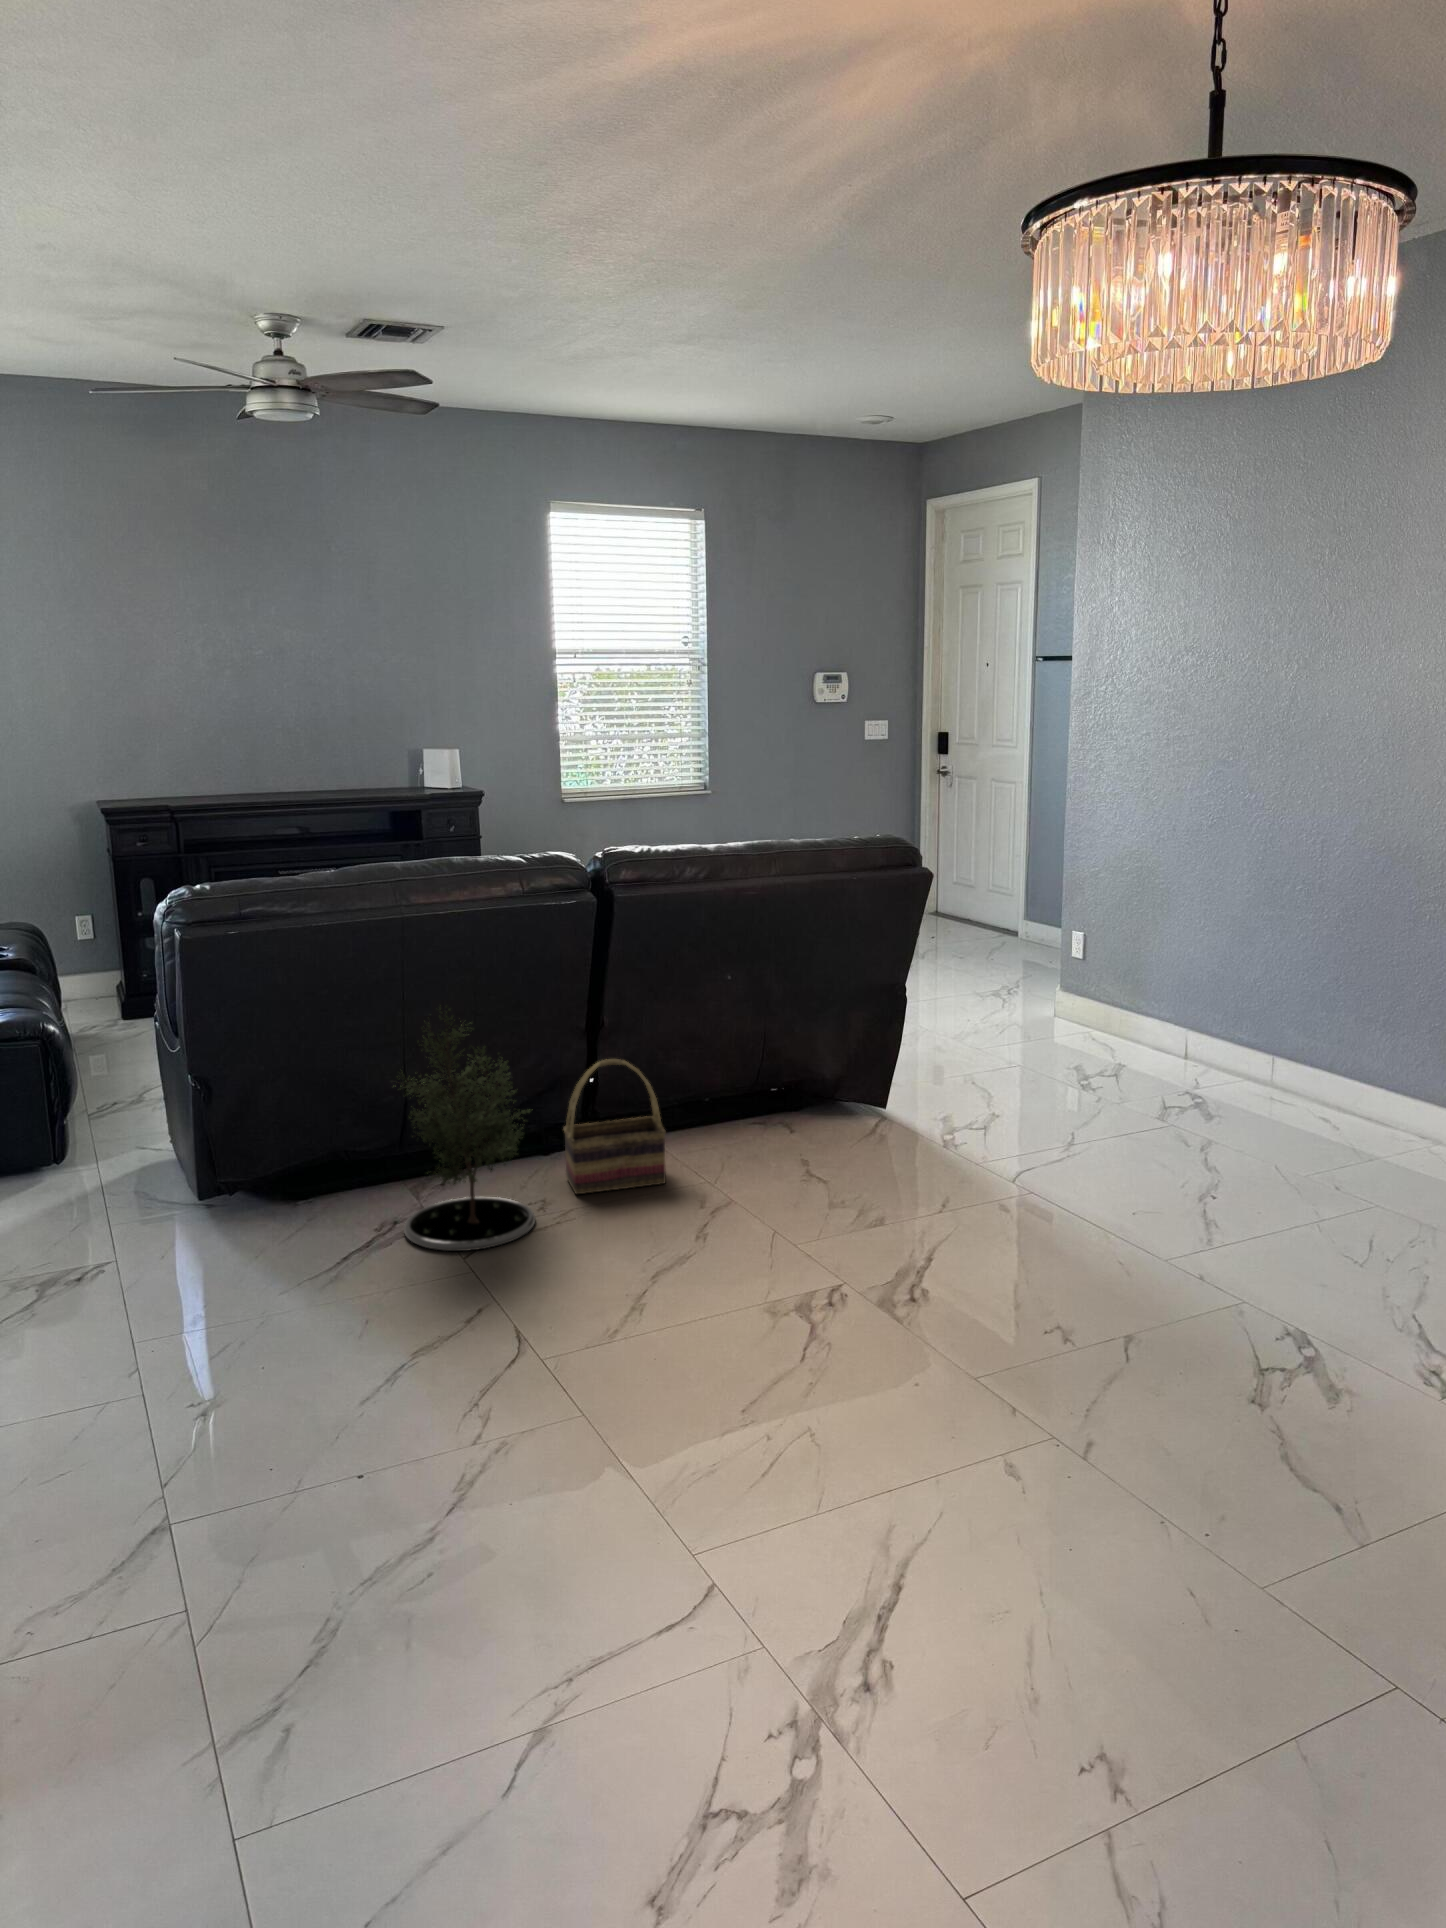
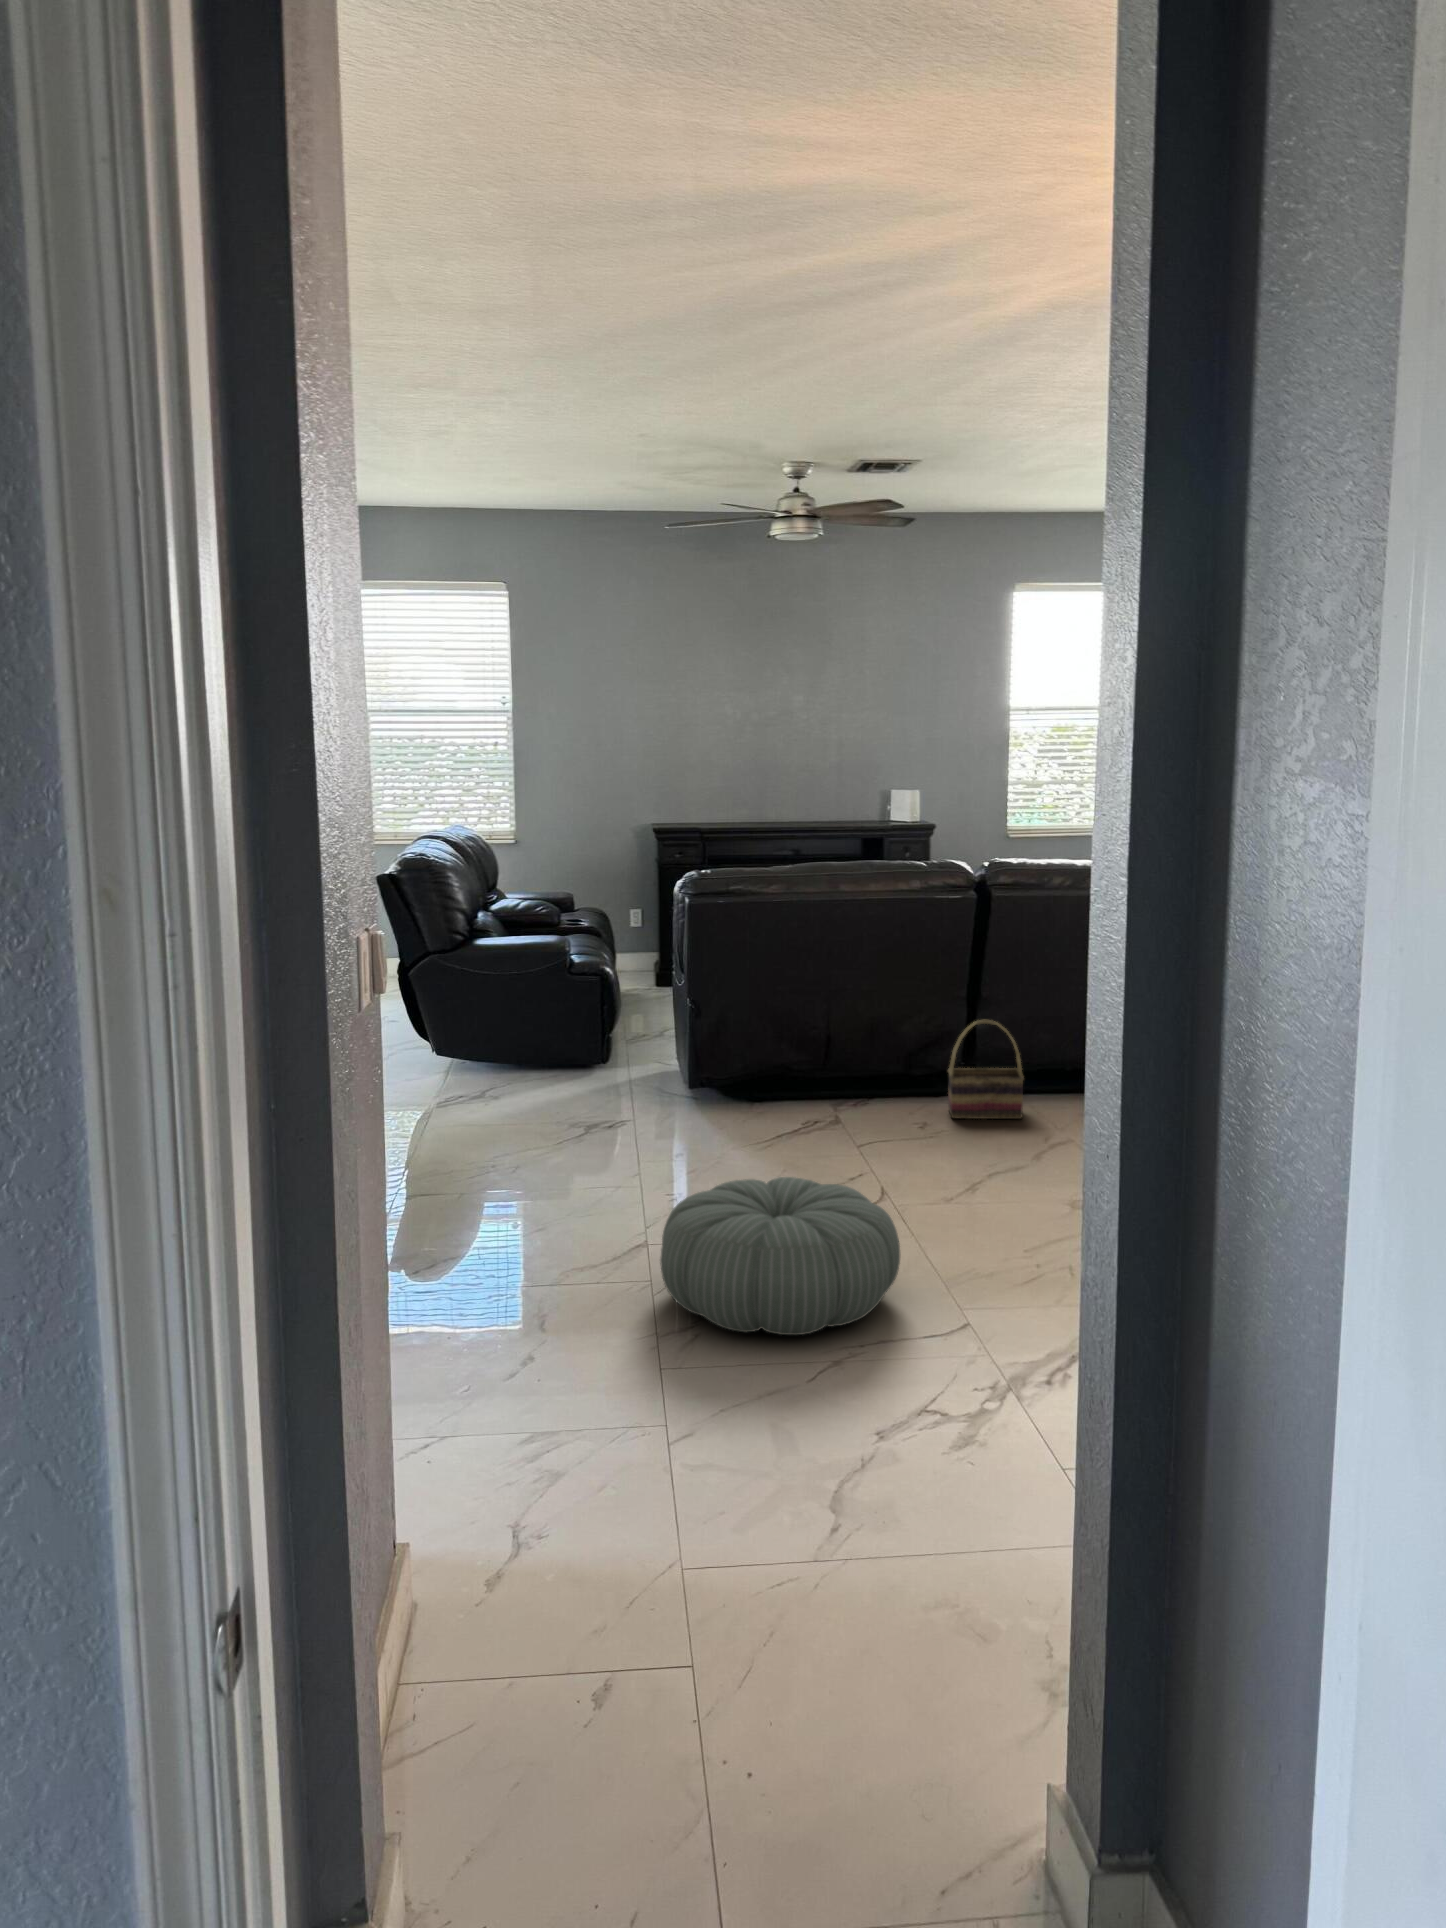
potted tree: present [395,1005,535,1251] -> none [820,963,922,1141]
pouf: none [203,1384,598,1700] -> present [660,1177,900,1335]

